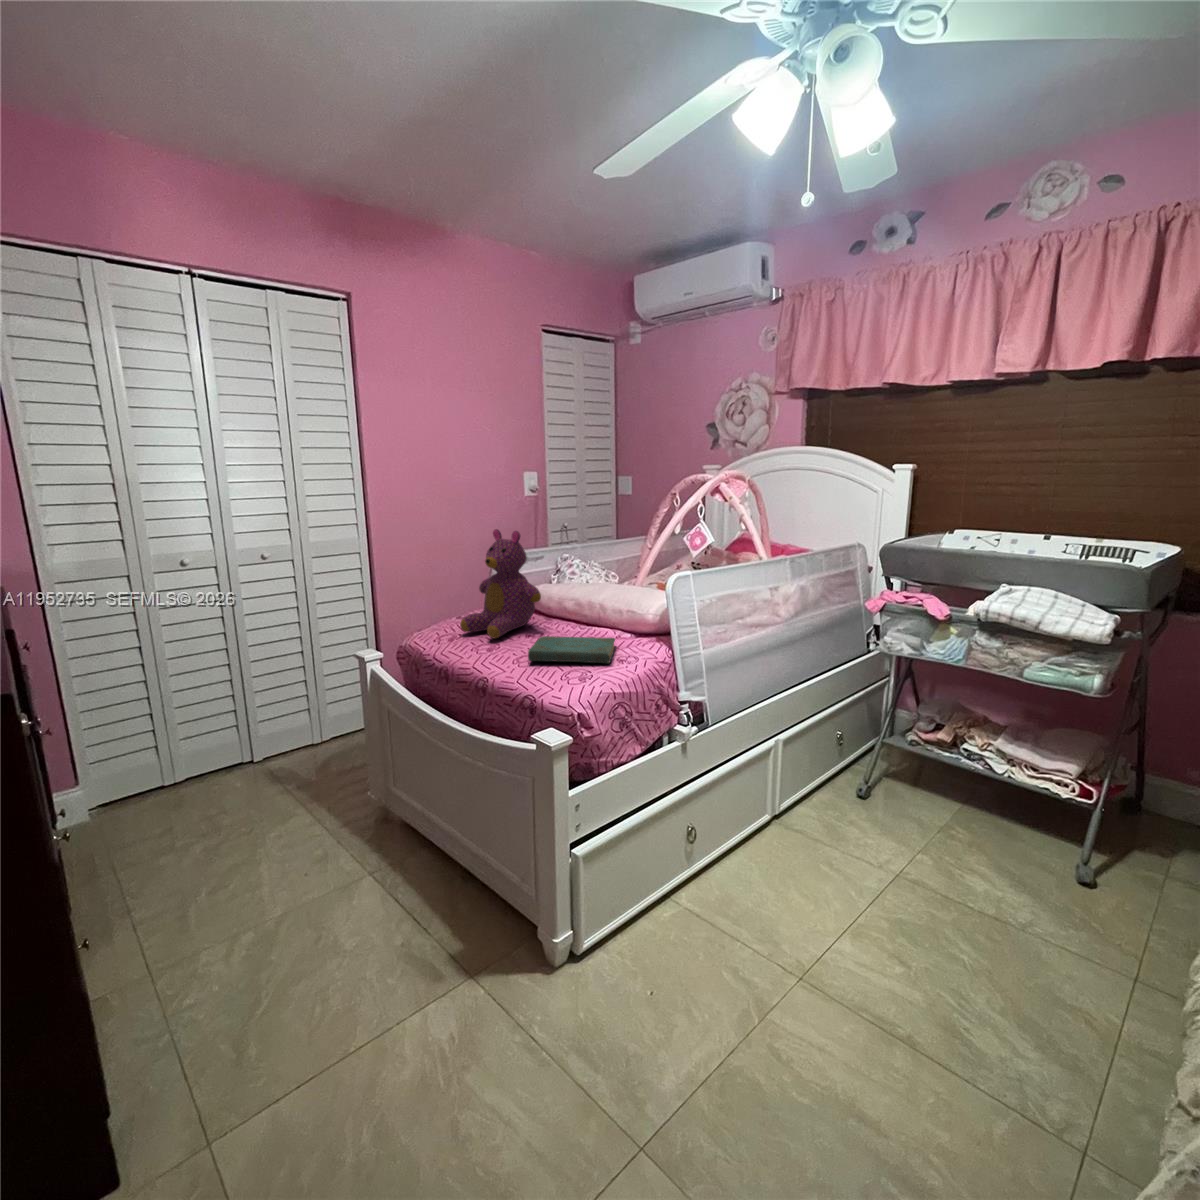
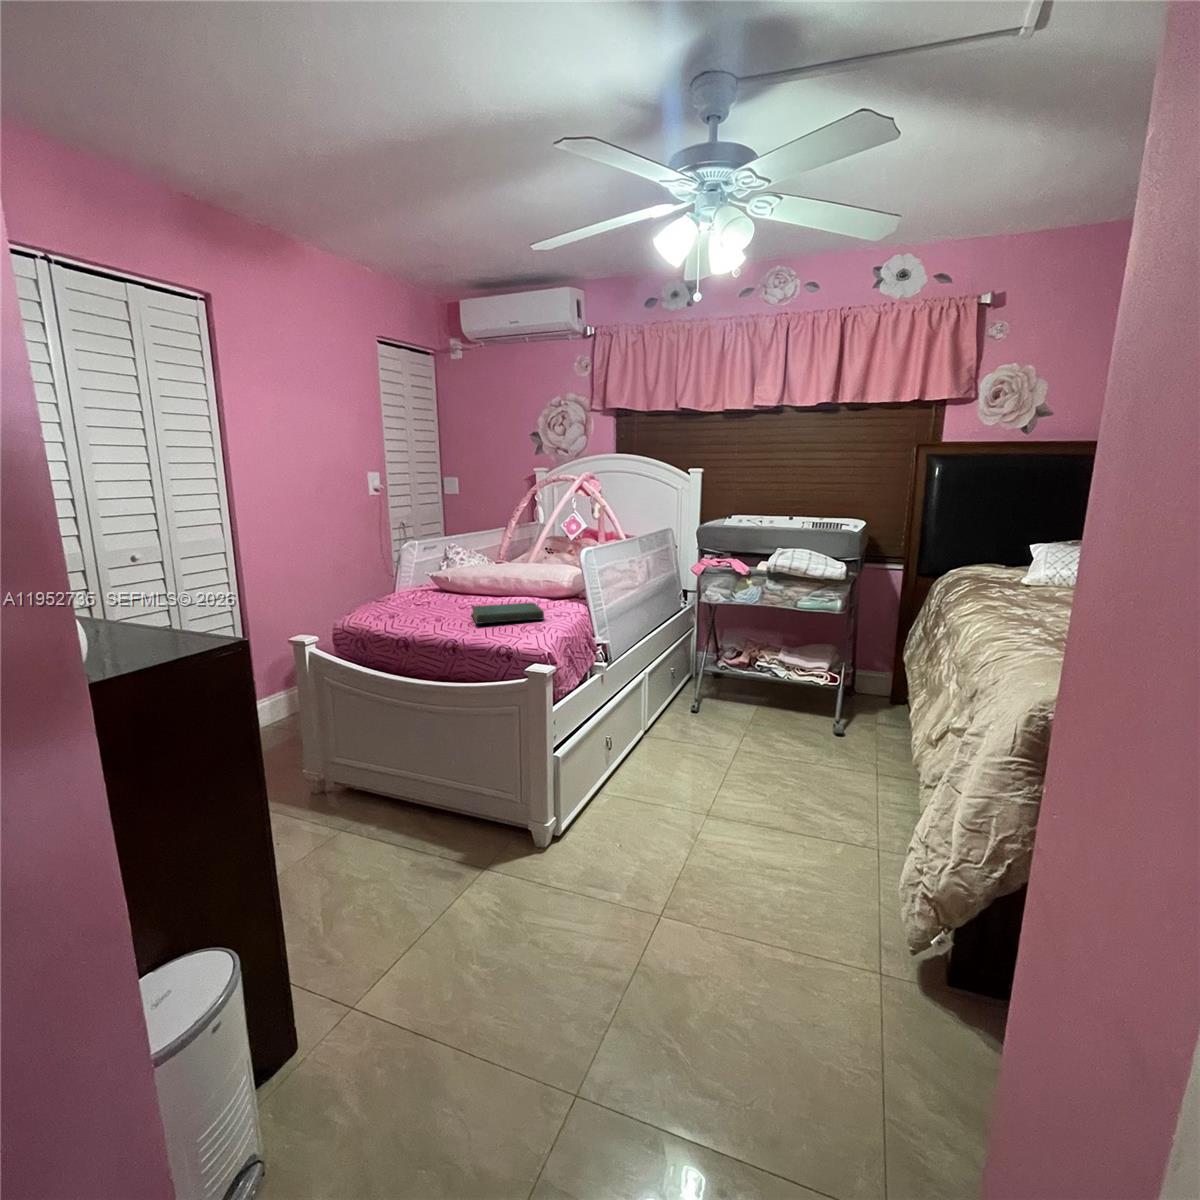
teddy bear: present [460,529,541,638] -> none [384,518,458,613]

